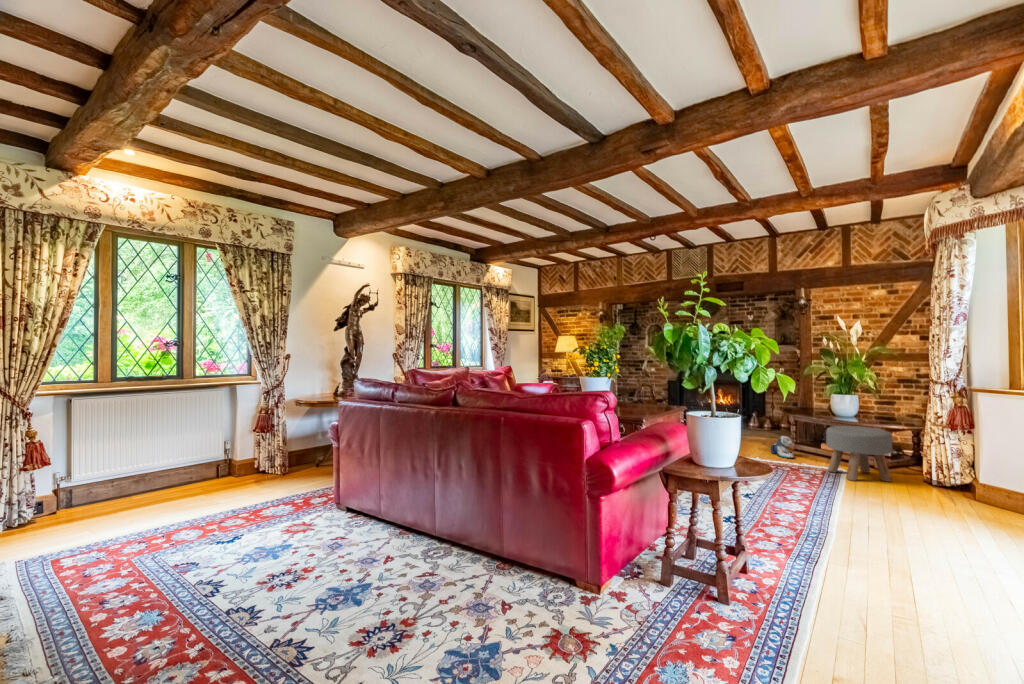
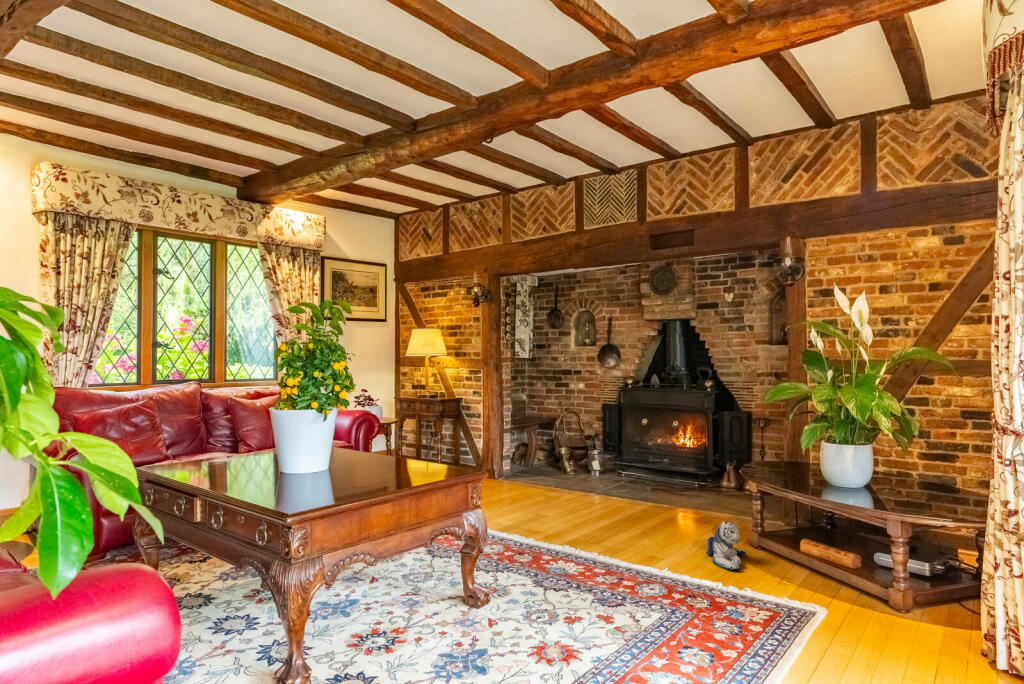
ottoman: present [826,426,892,482] -> none [776,516,908,655]

